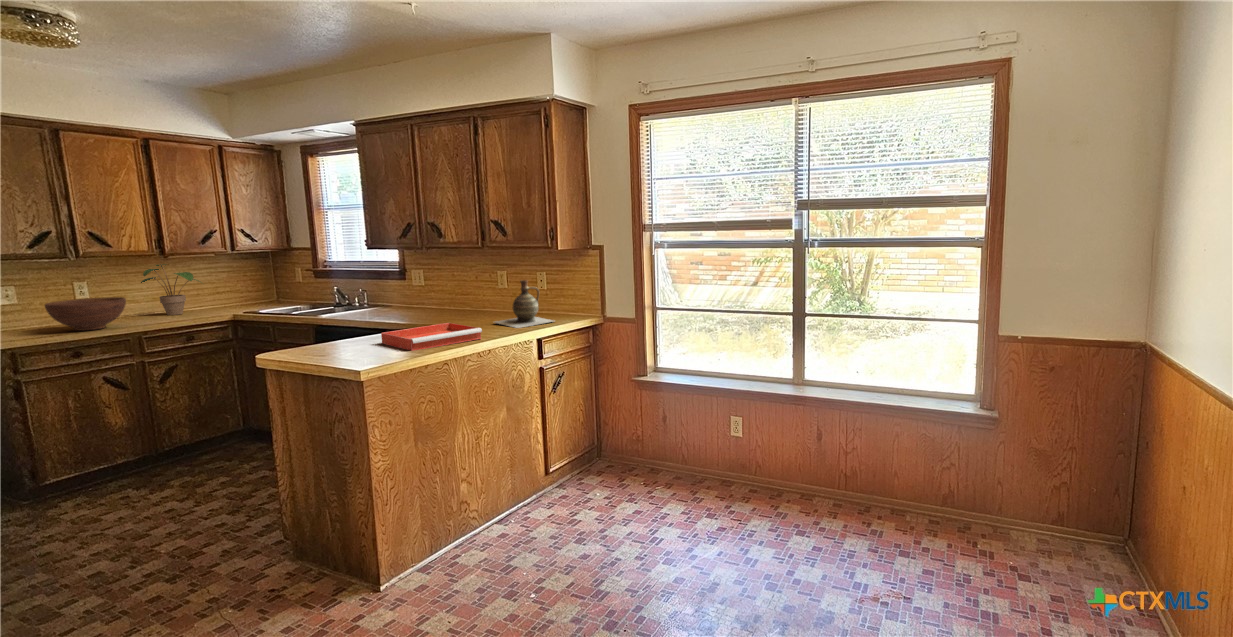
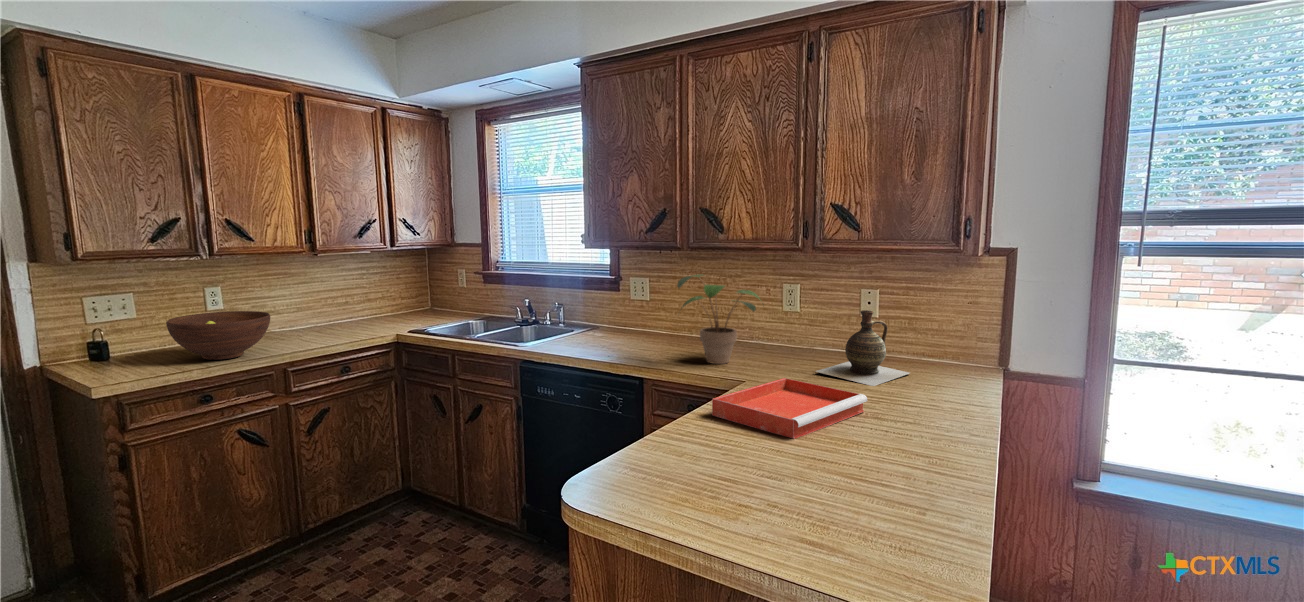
potted plant: present [141,264,202,315] -> present [677,274,760,364]

